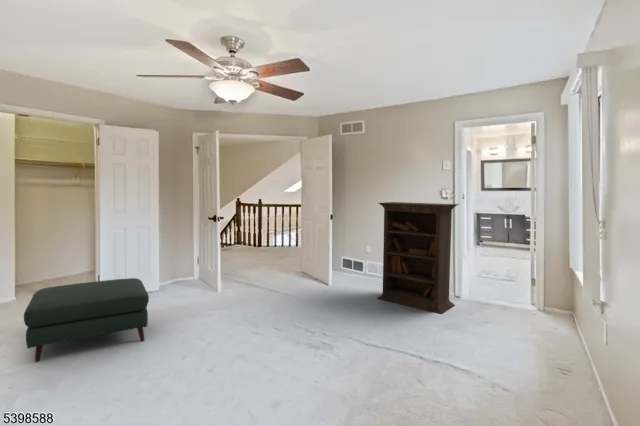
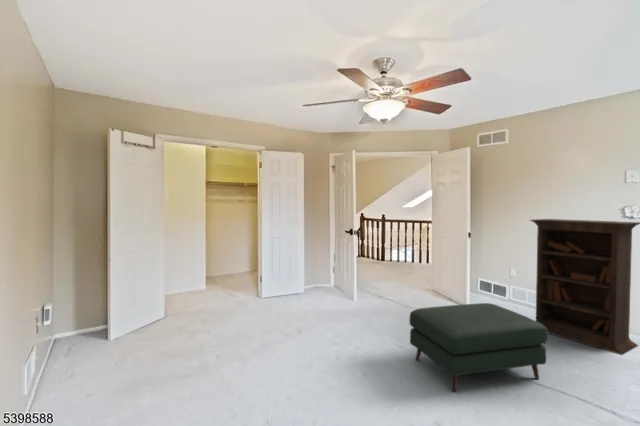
ottoman: present [24,278,149,362] -> present [409,303,547,392]

